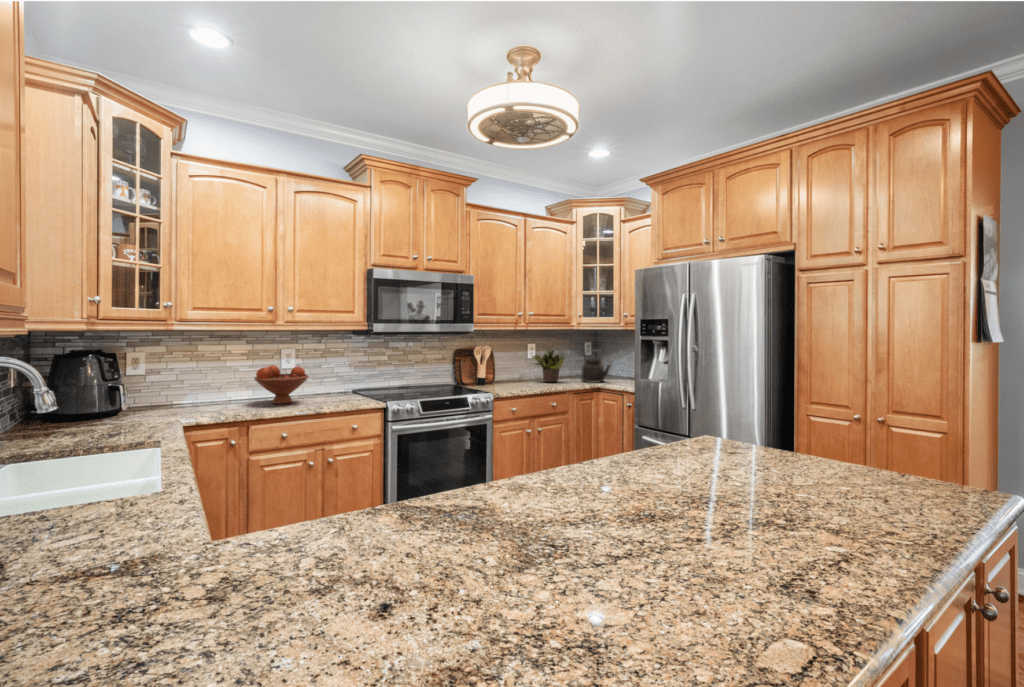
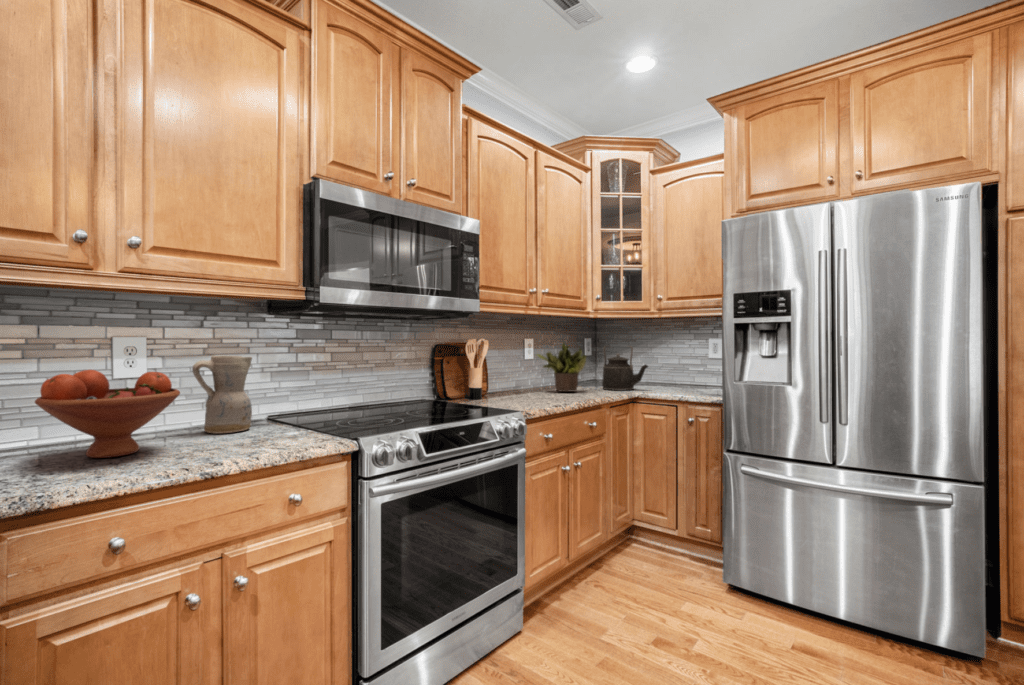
ceramic pitcher: none [315,358,342,397] -> present [192,356,252,433]

